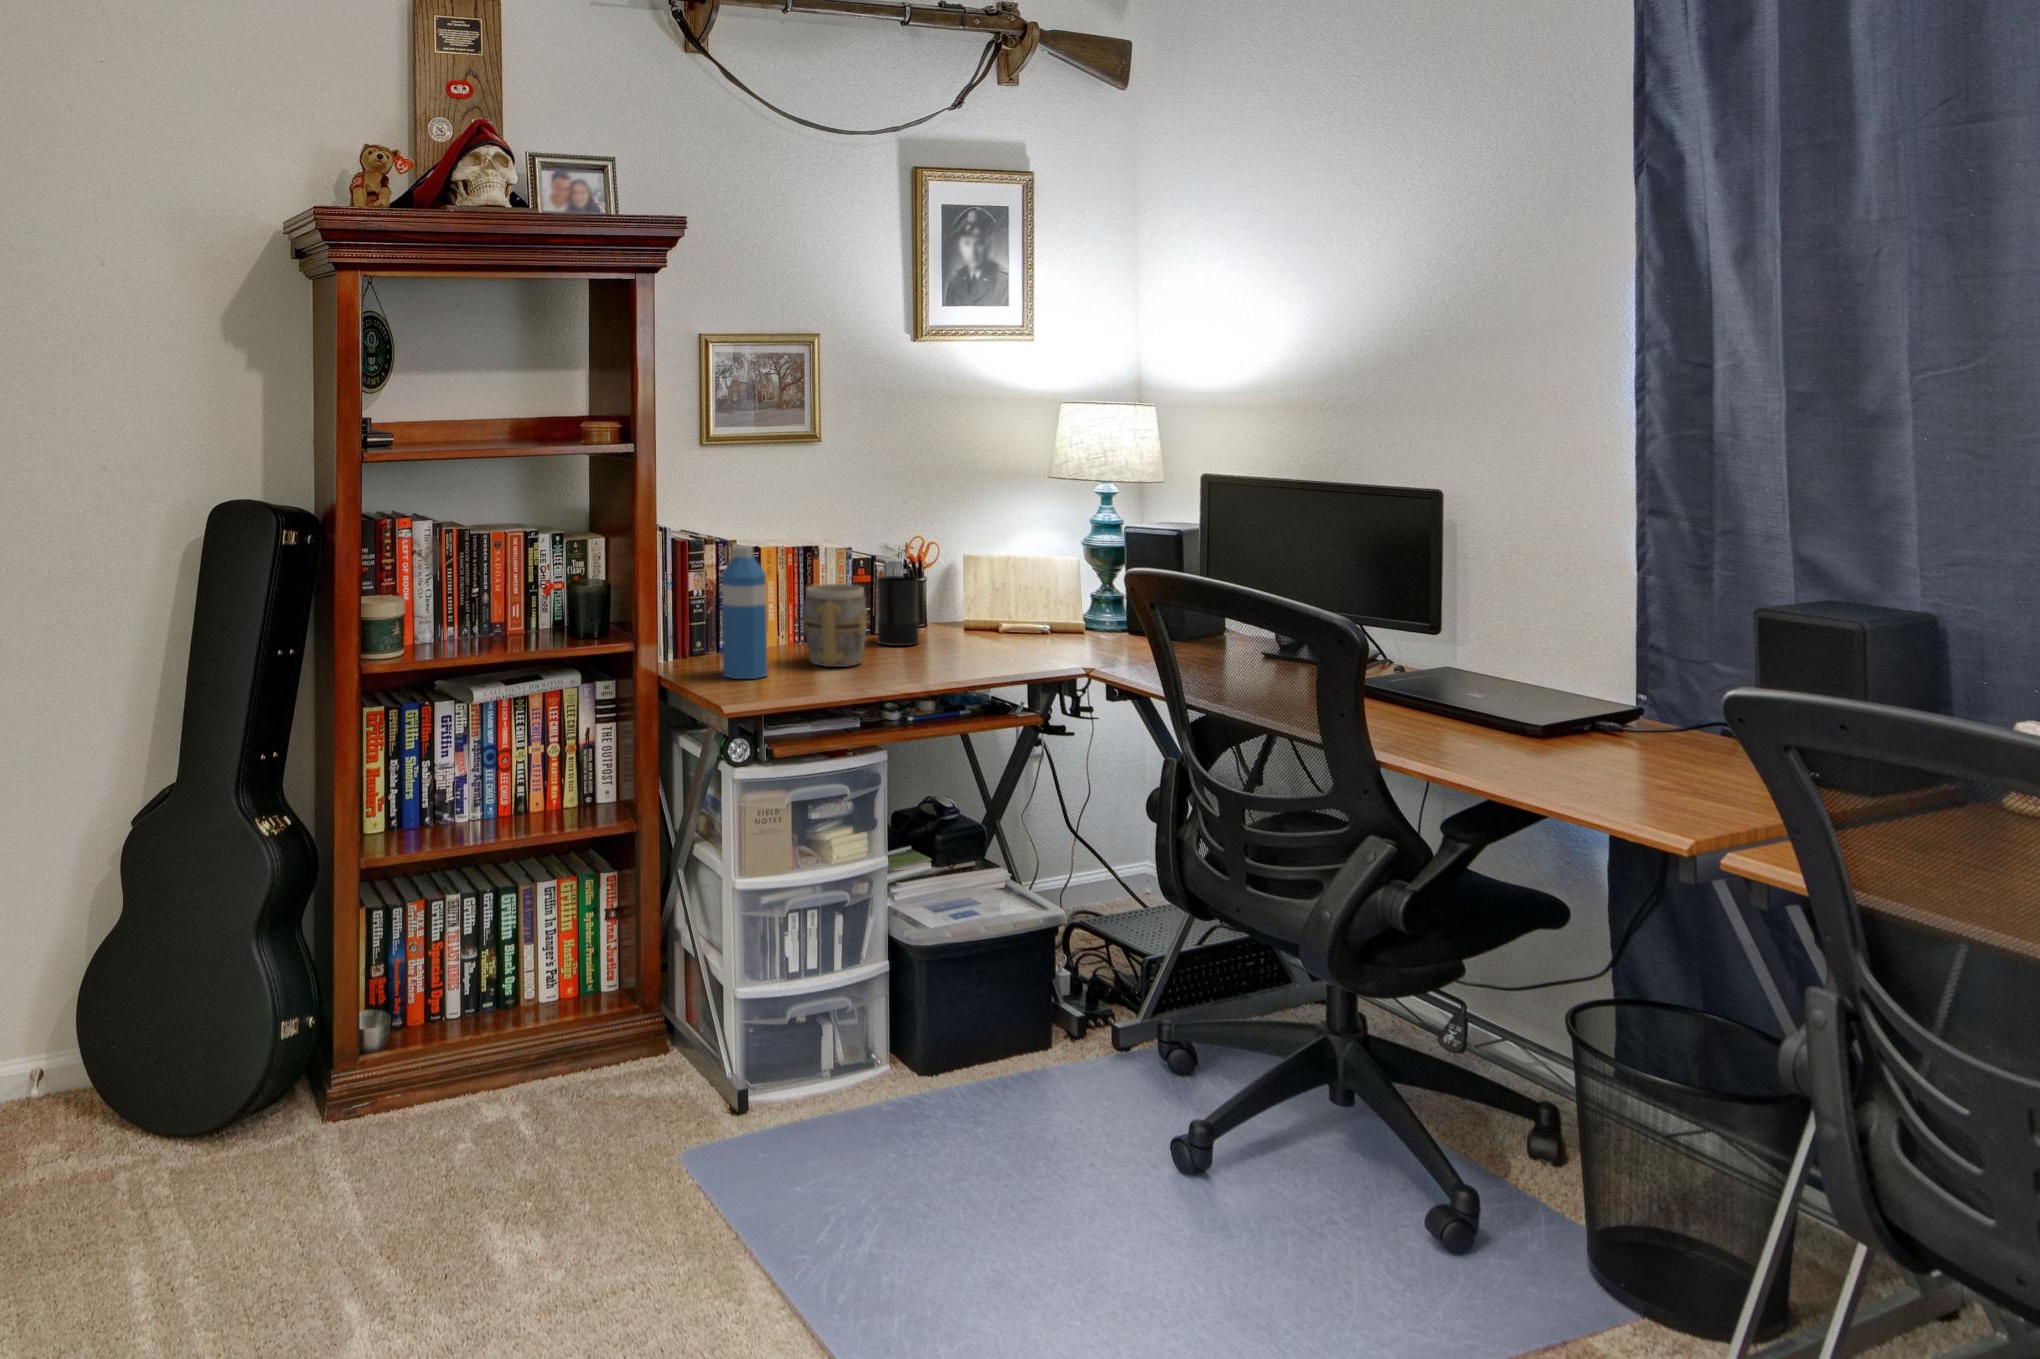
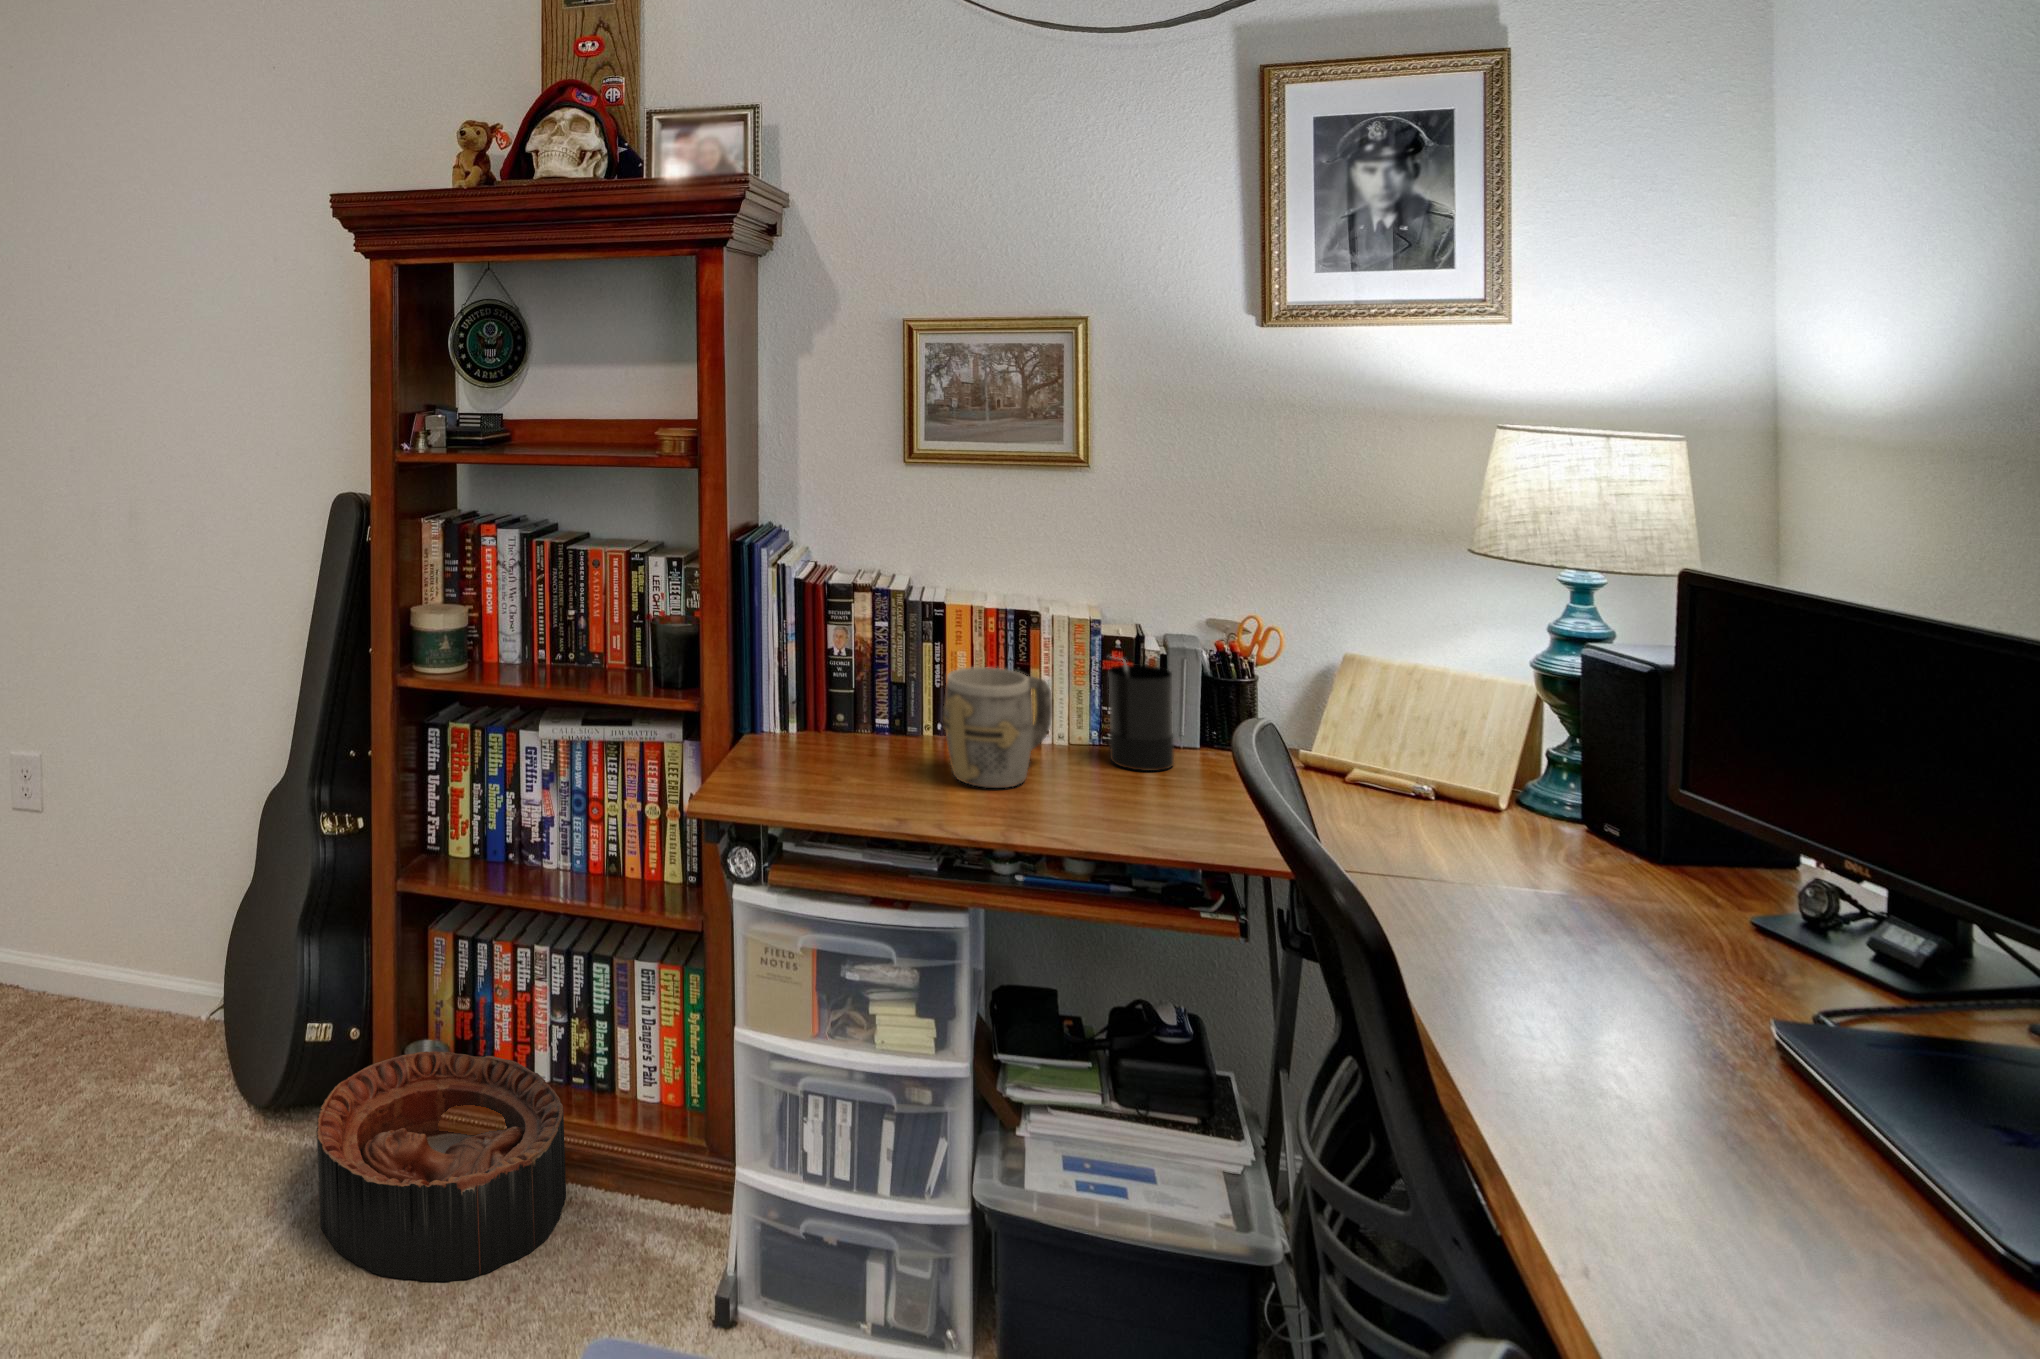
water bottle: present [721,545,767,679] -> none [812,605,877,781]
basket: none [324,1004,560,1196] -> present [317,1051,566,1281]

